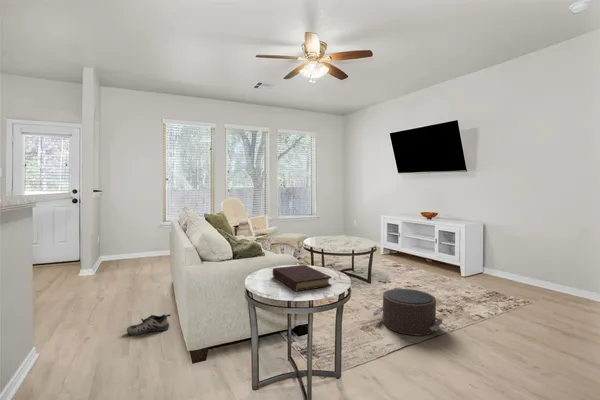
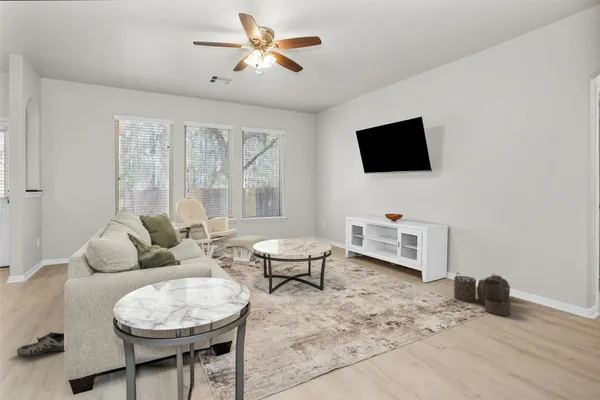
book: present [273,265,332,291] -> none [163,278,222,315]
woven basket: none [495,267,553,305] -> present [454,273,510,315]
pouf: present [373,289,443,336] -> none [308,299,384,355]

